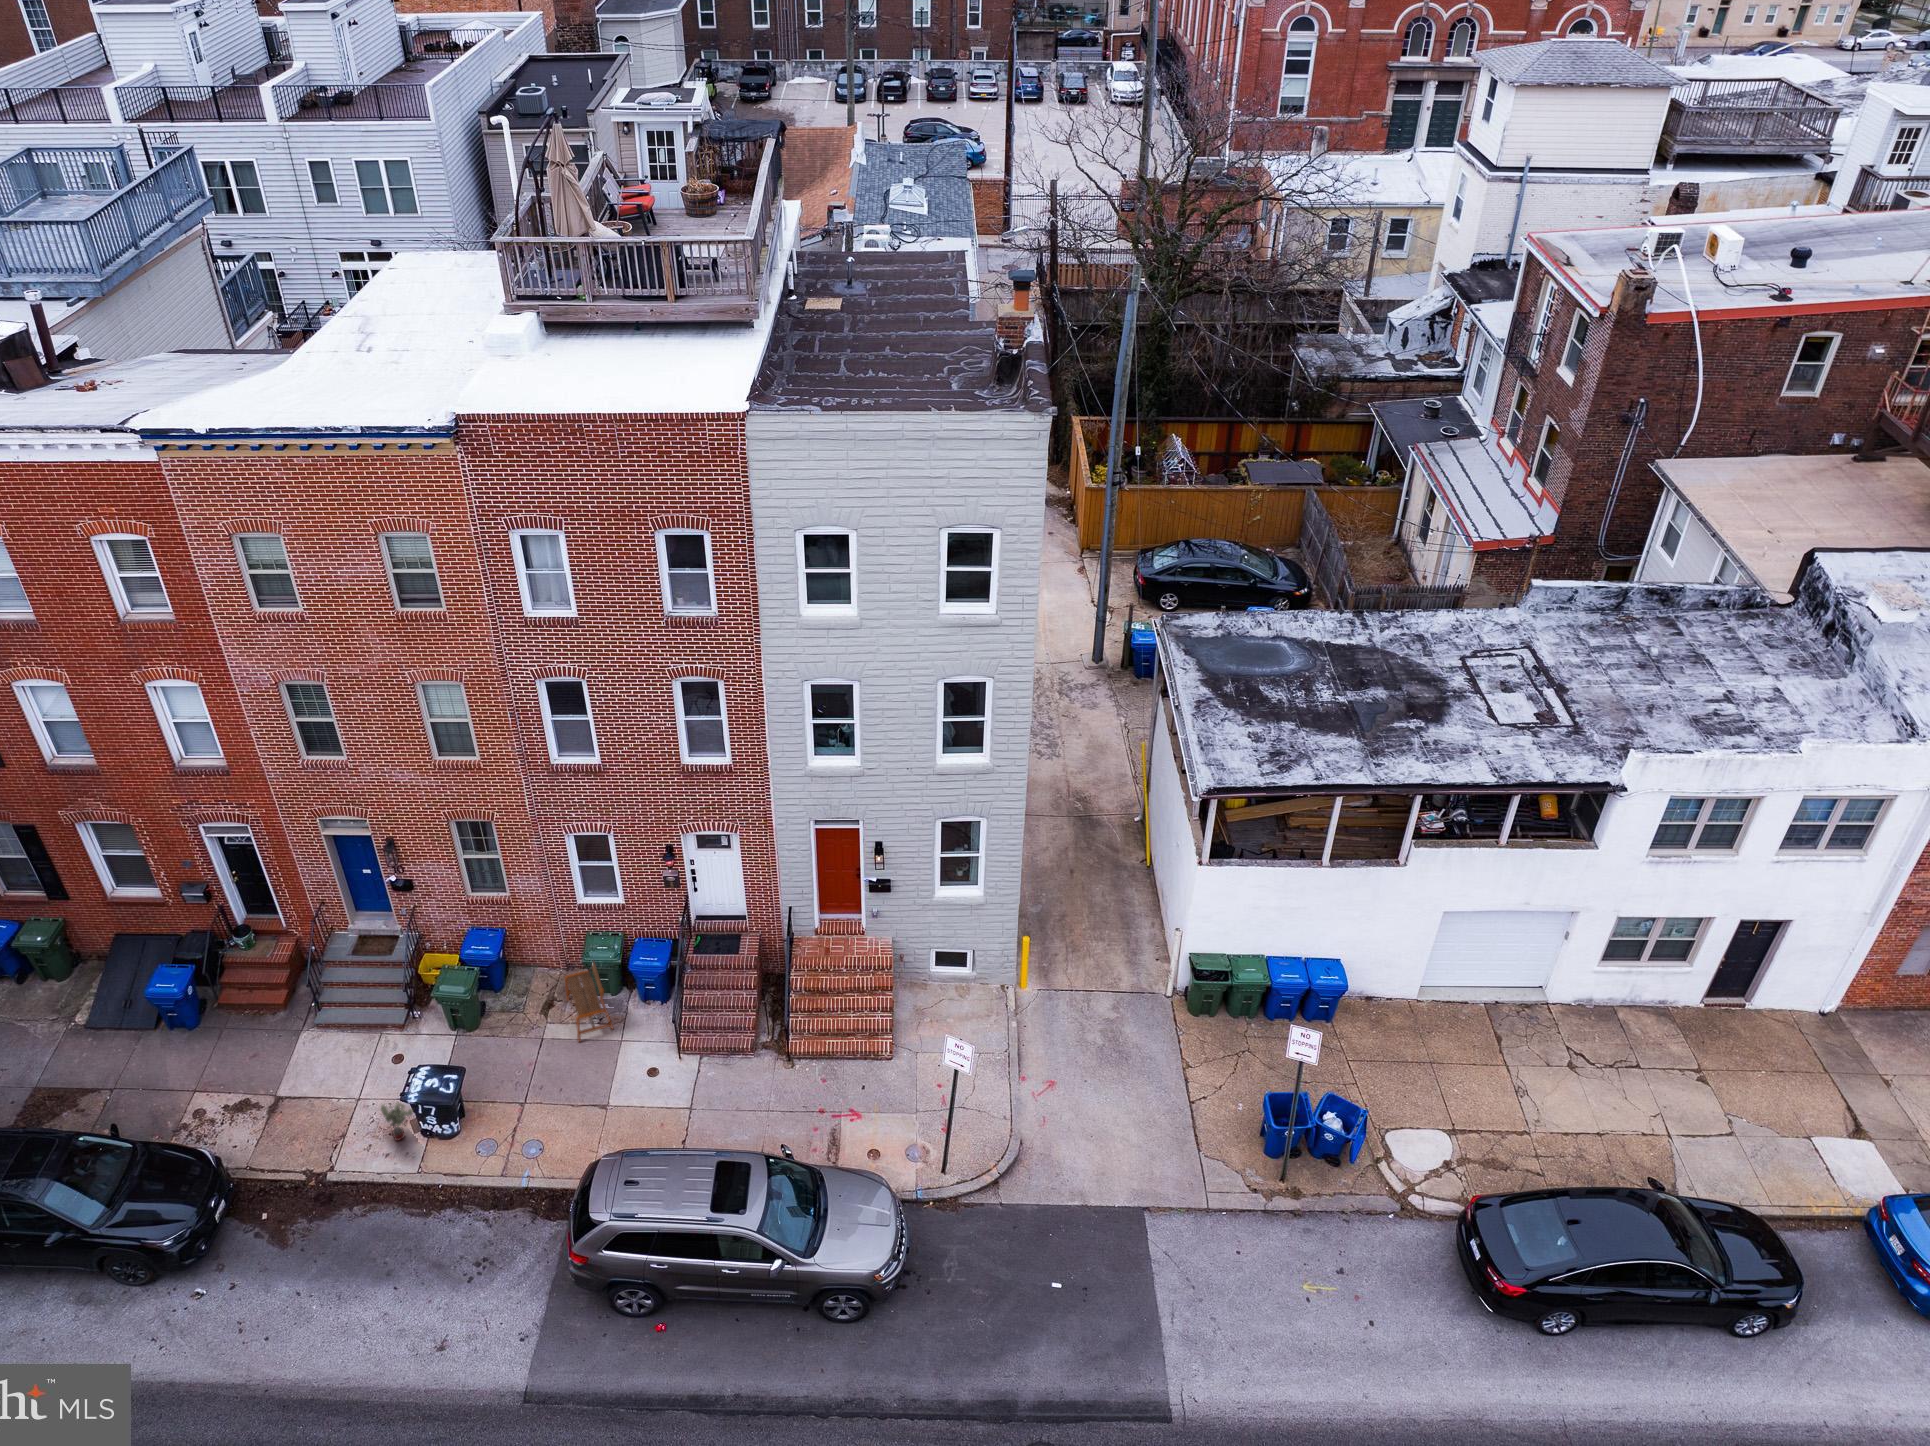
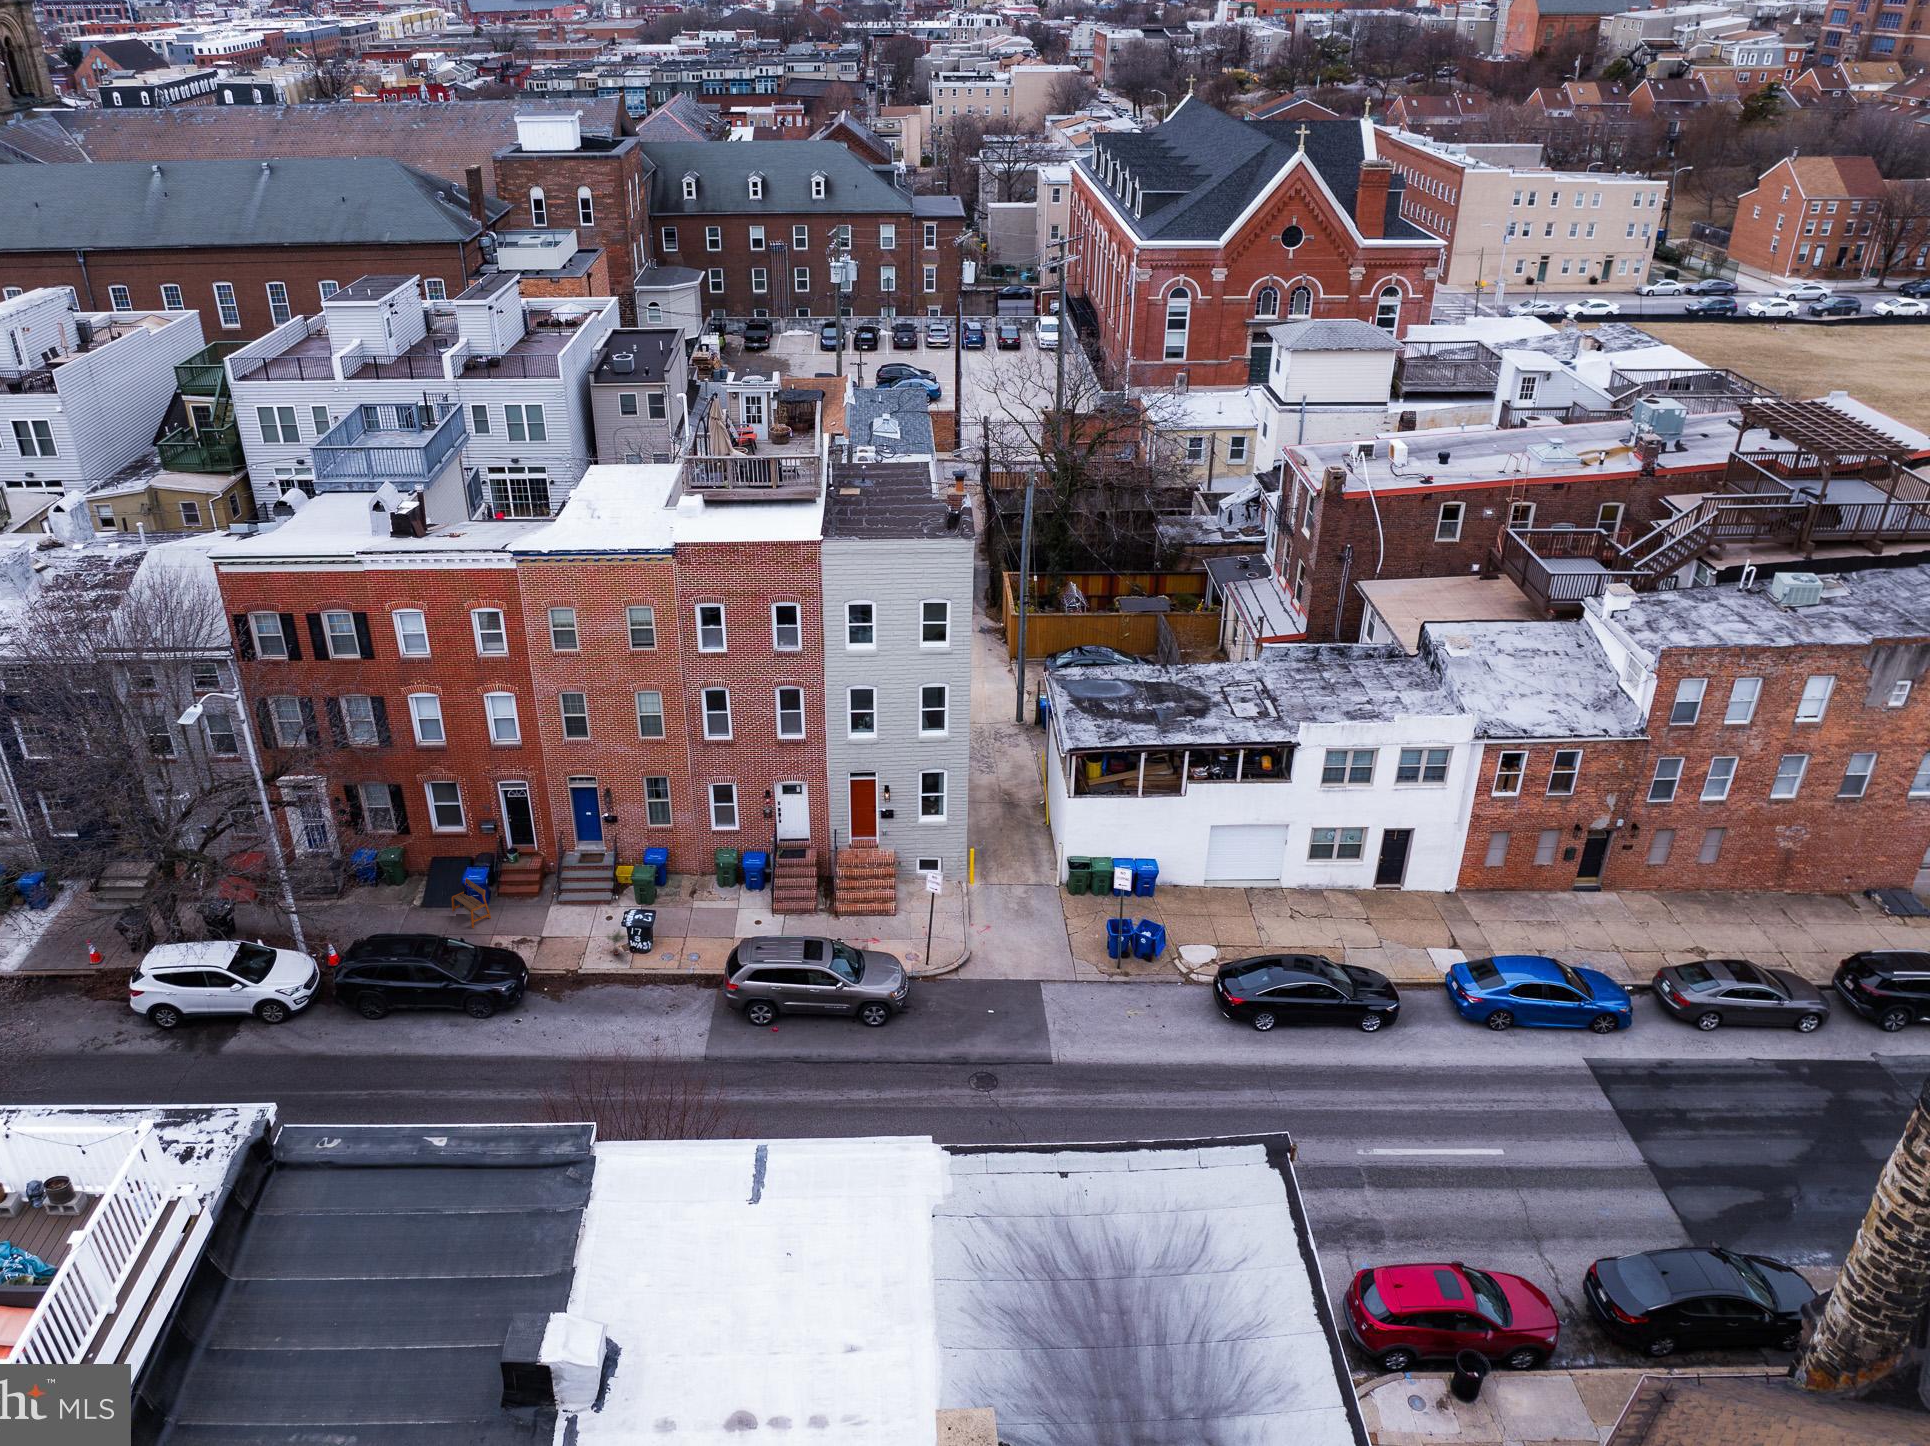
bench: present [565,962,613,1042] -> present [452,878,491,928]

